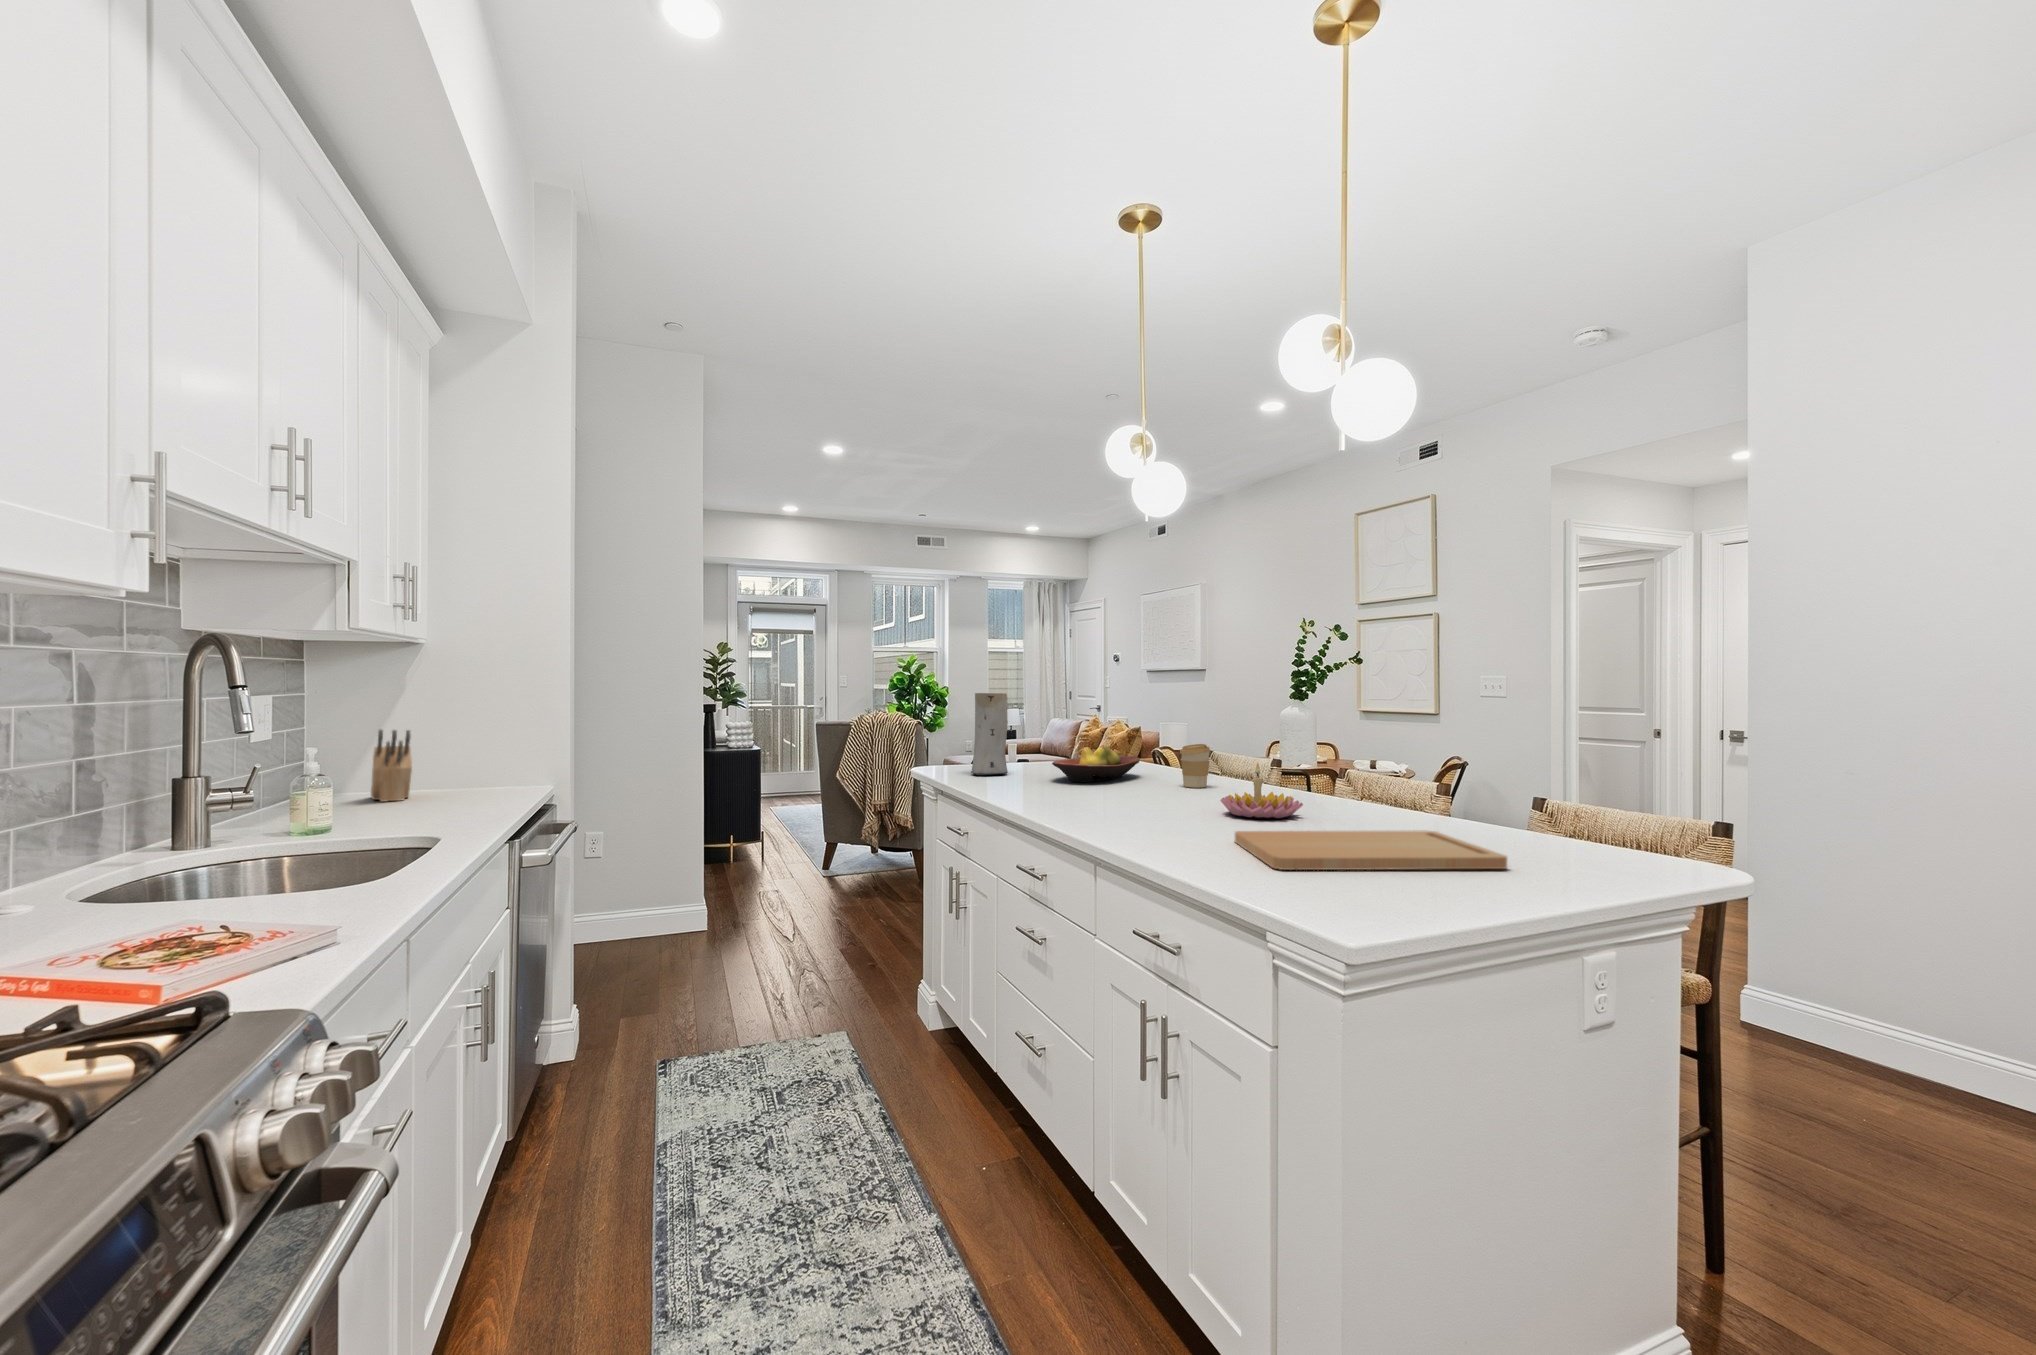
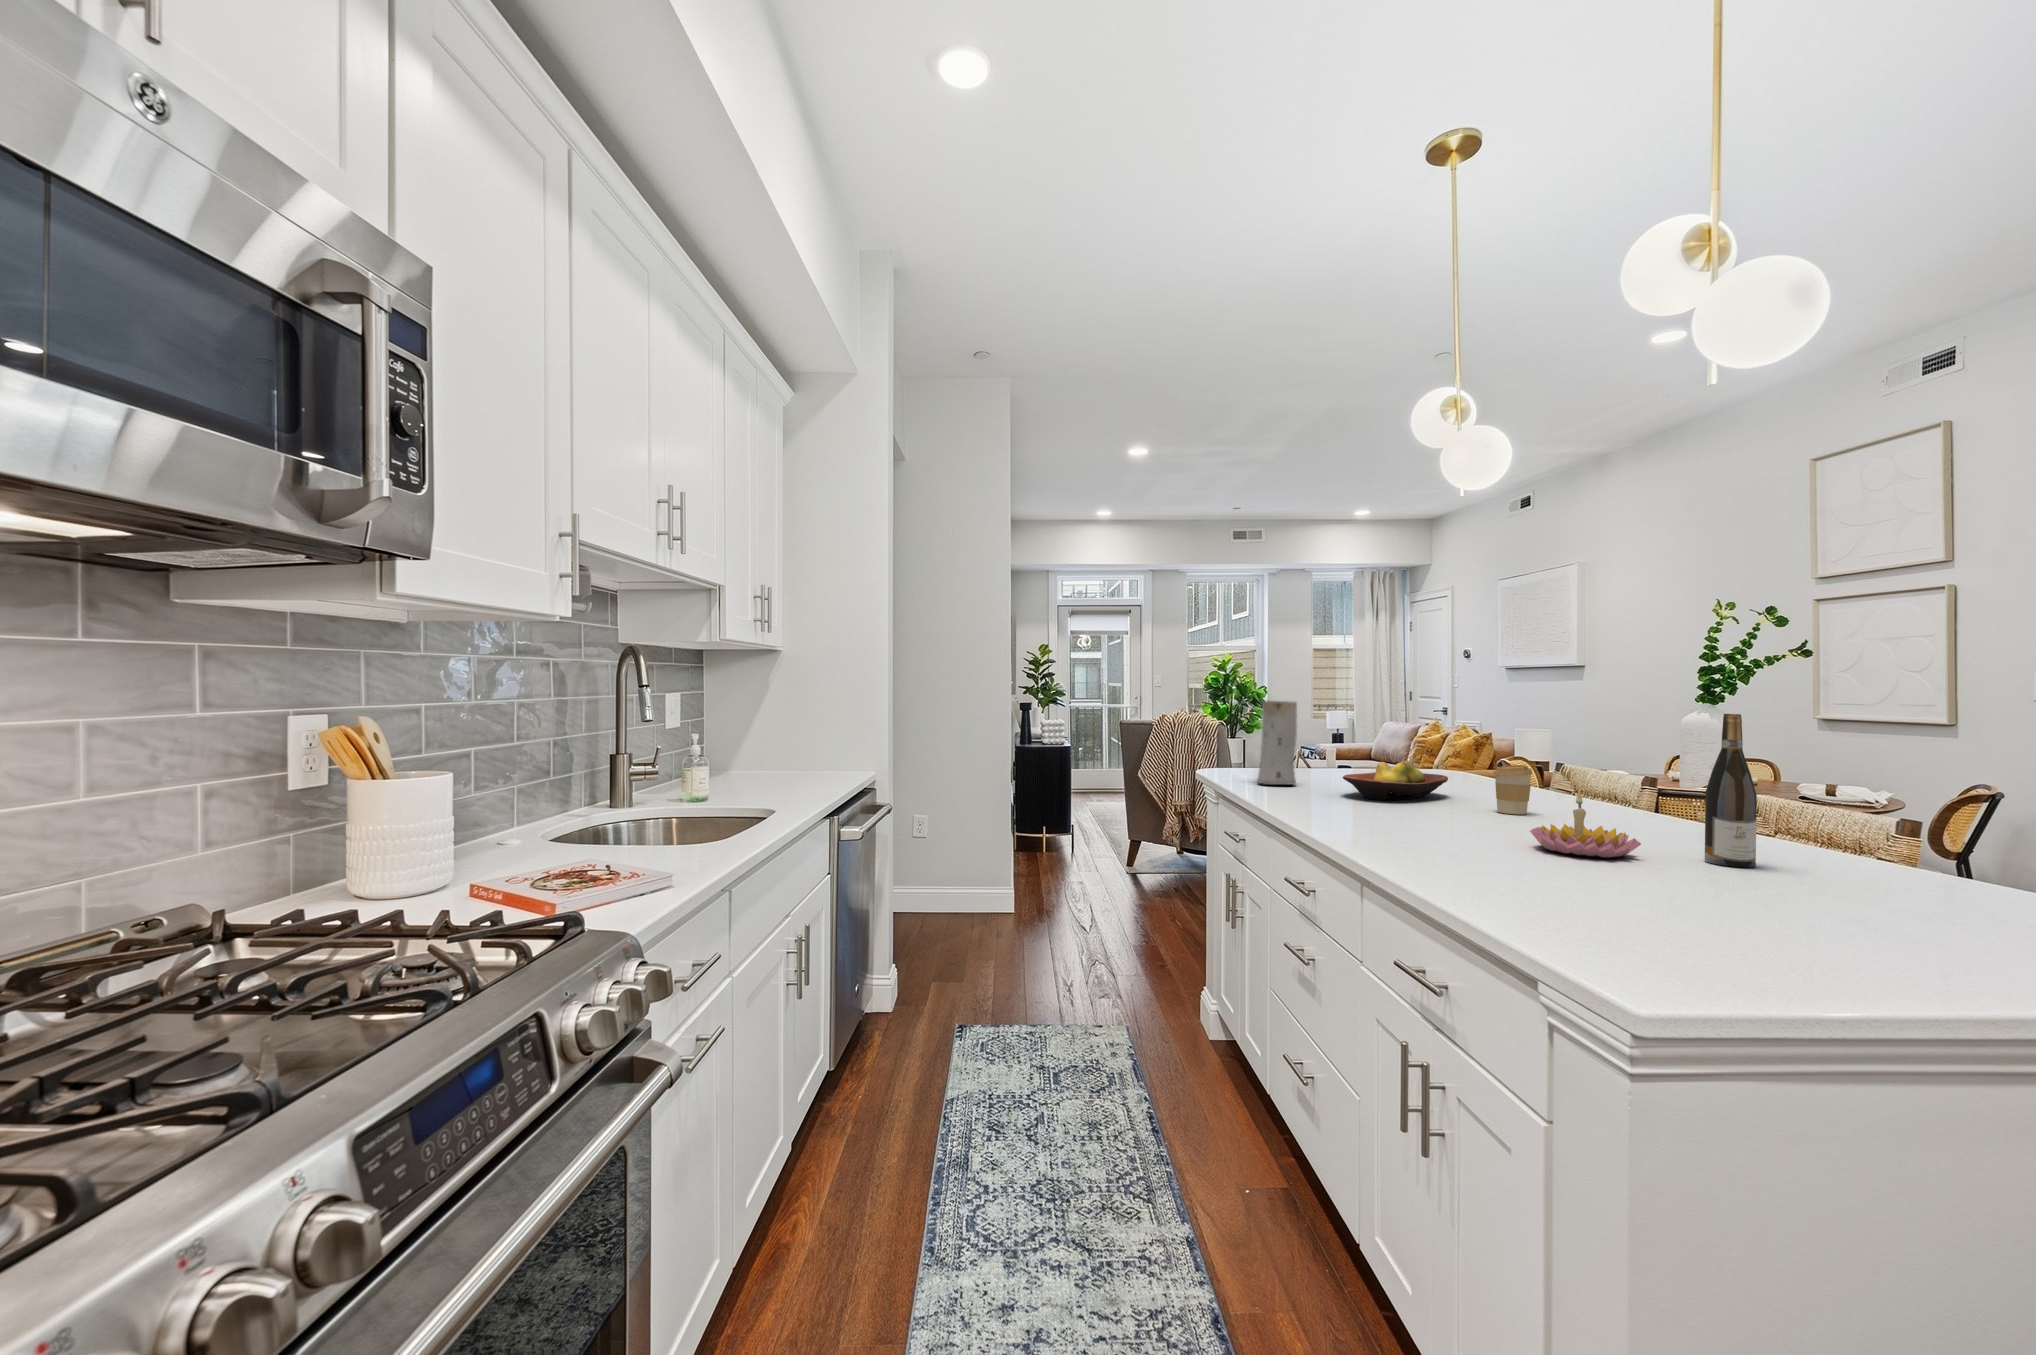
wine bottle: none [1346,693,1380,817] -> present [1705,714,1757,867]
knife block: present [371,730,412,802] -> none [748,718,774,777]
cutting board: present [1235,831,1507,870] -> none [1533,868,1929,952]

